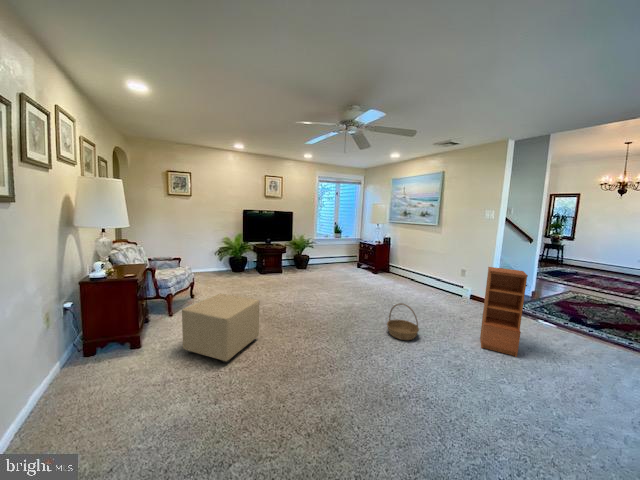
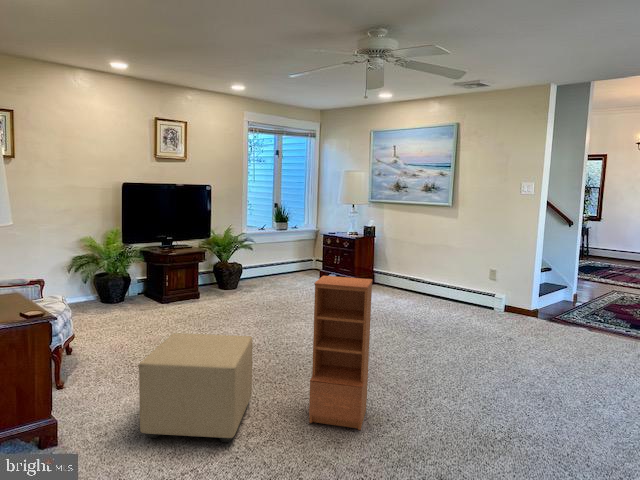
bookcase: present [480,267,528,357] -> present [309,276,373,430]
basket: present [387,303,419,340] -> none [428,322,475,374]

